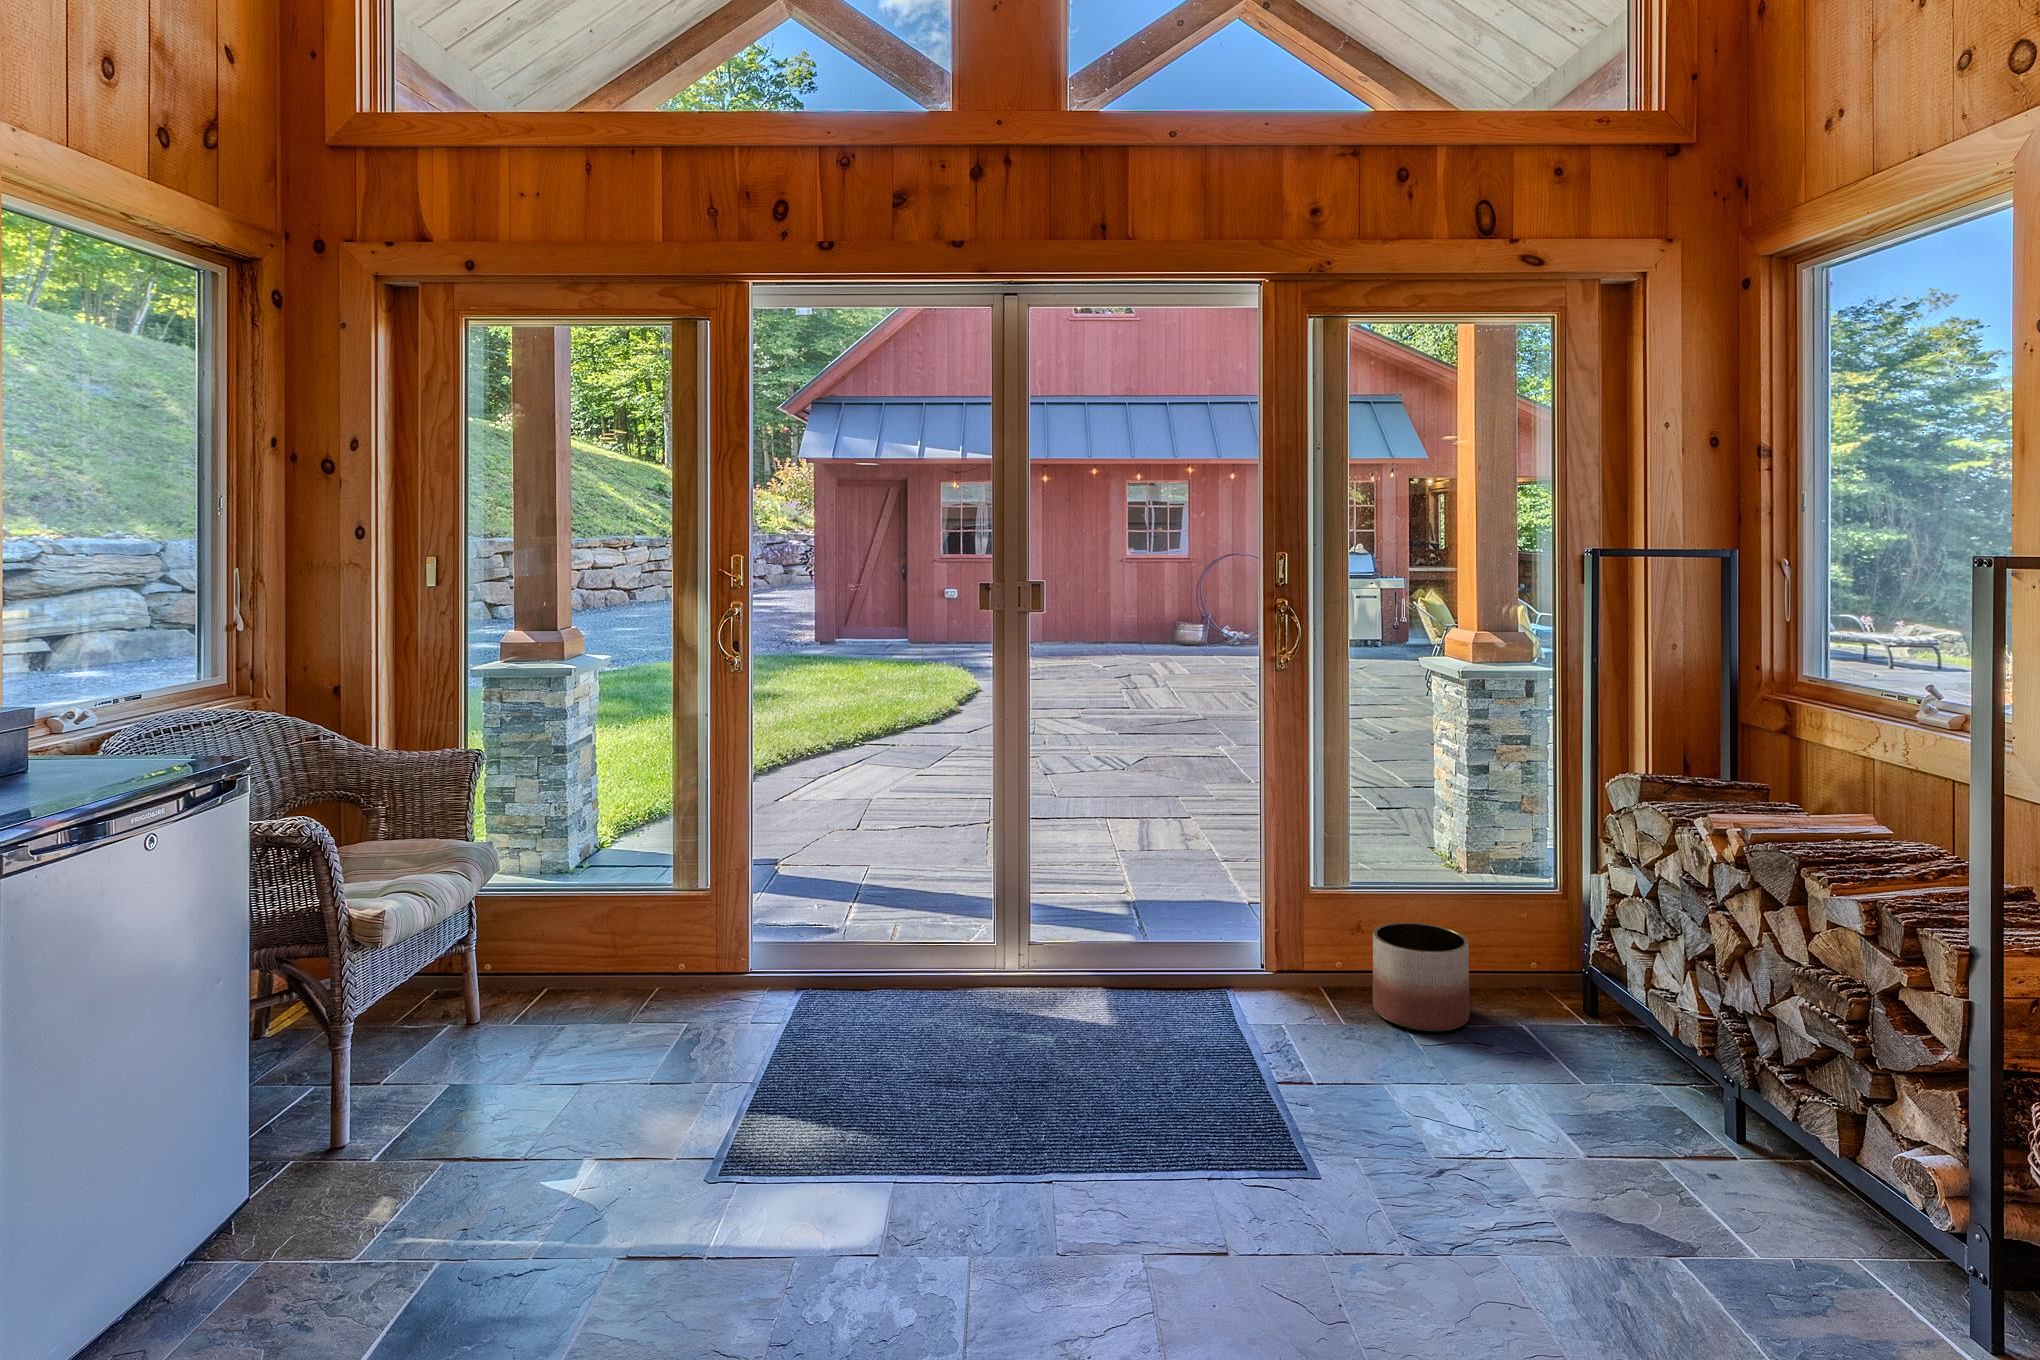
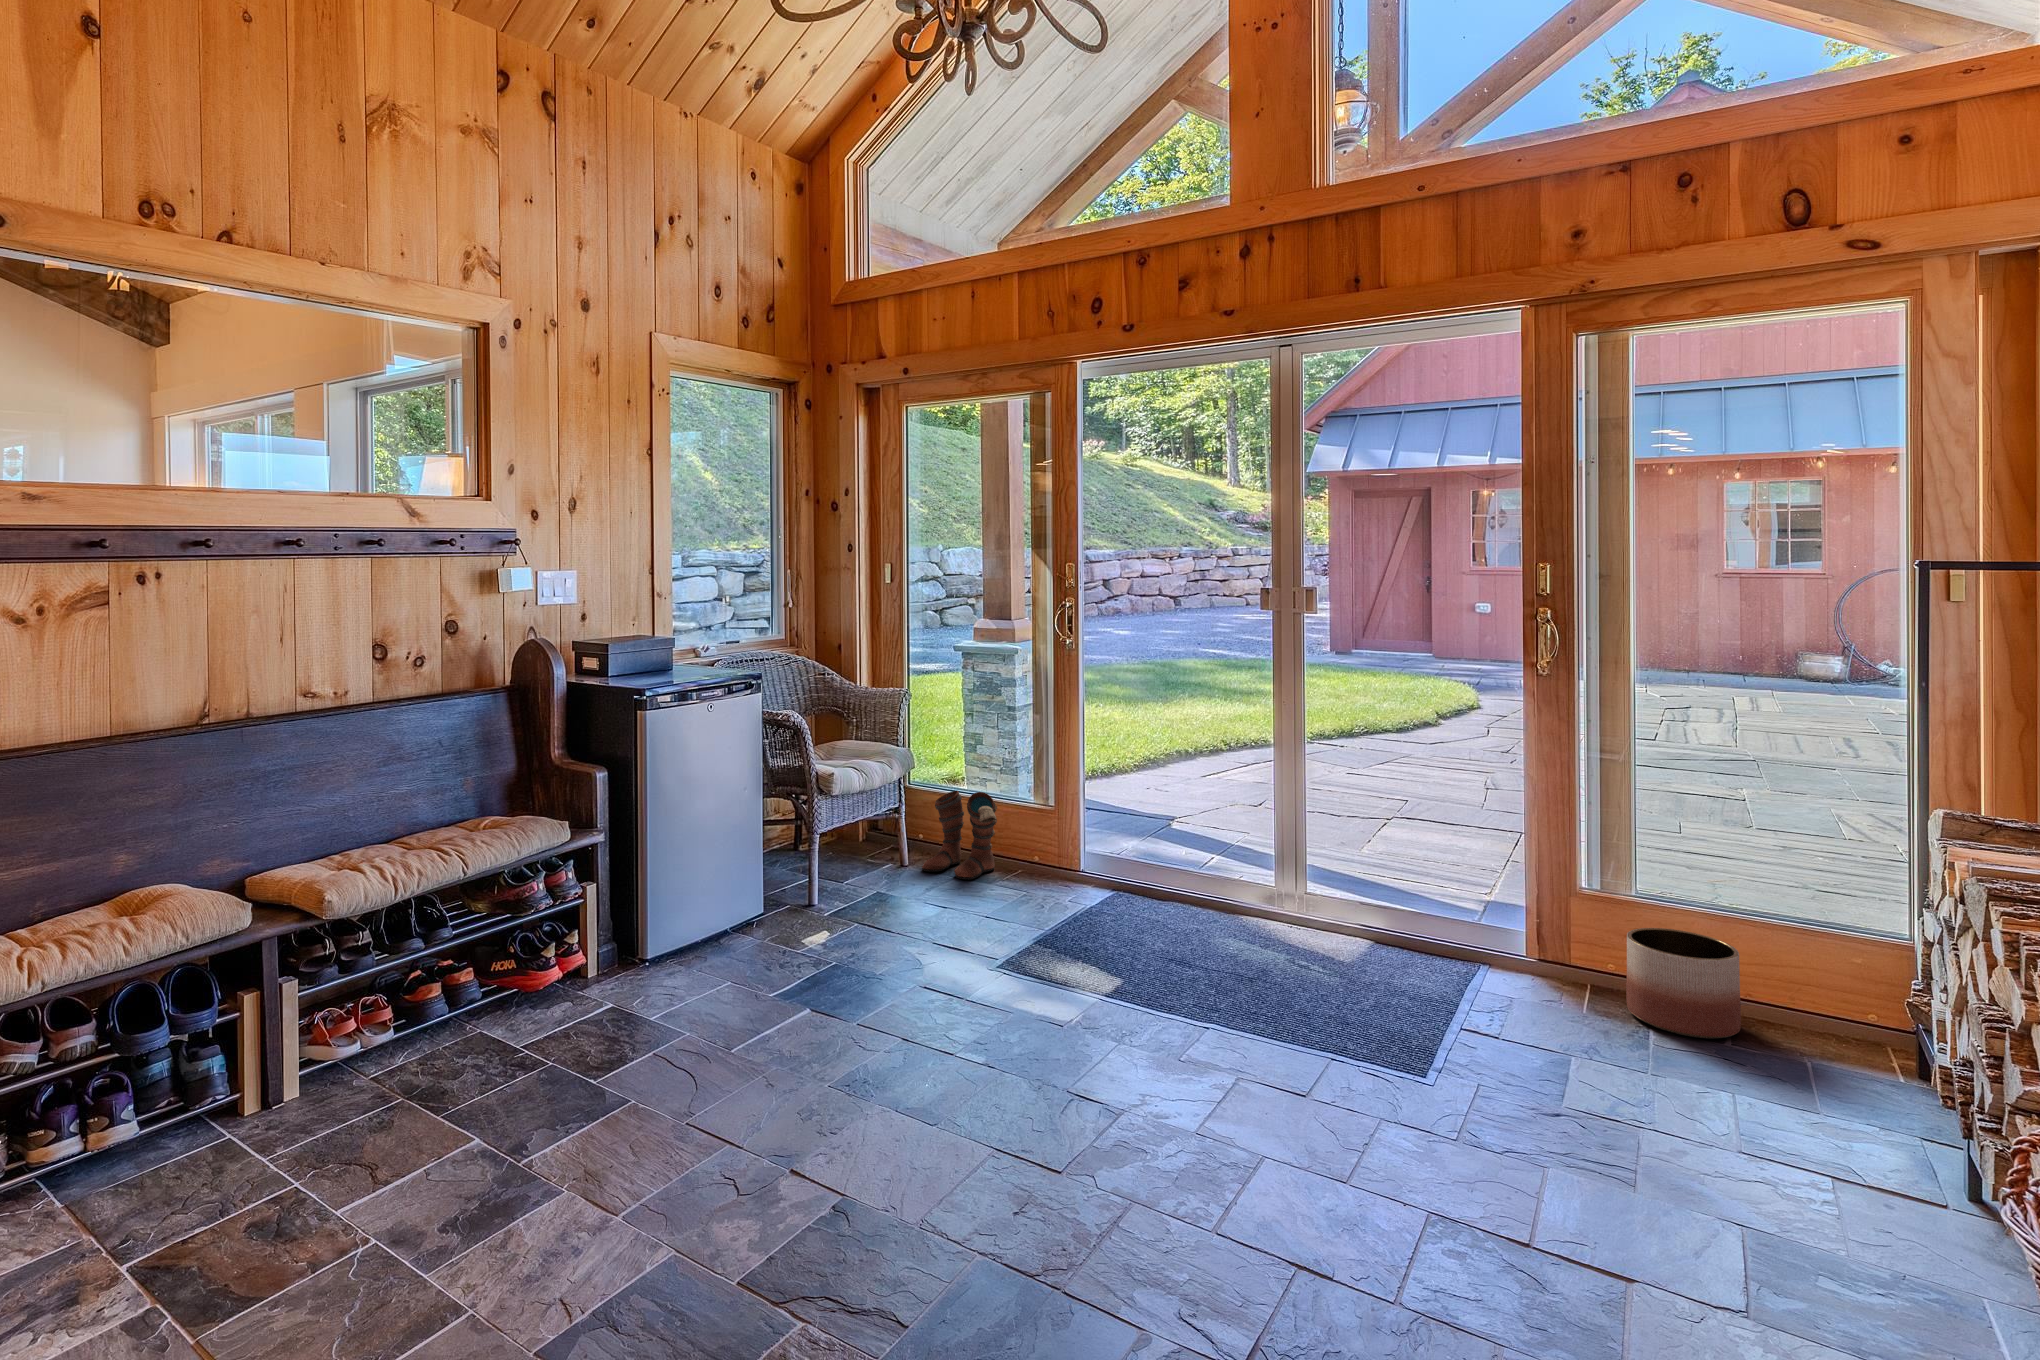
boots: none [510,890,637,1027] -> present [922,791,997,879]

